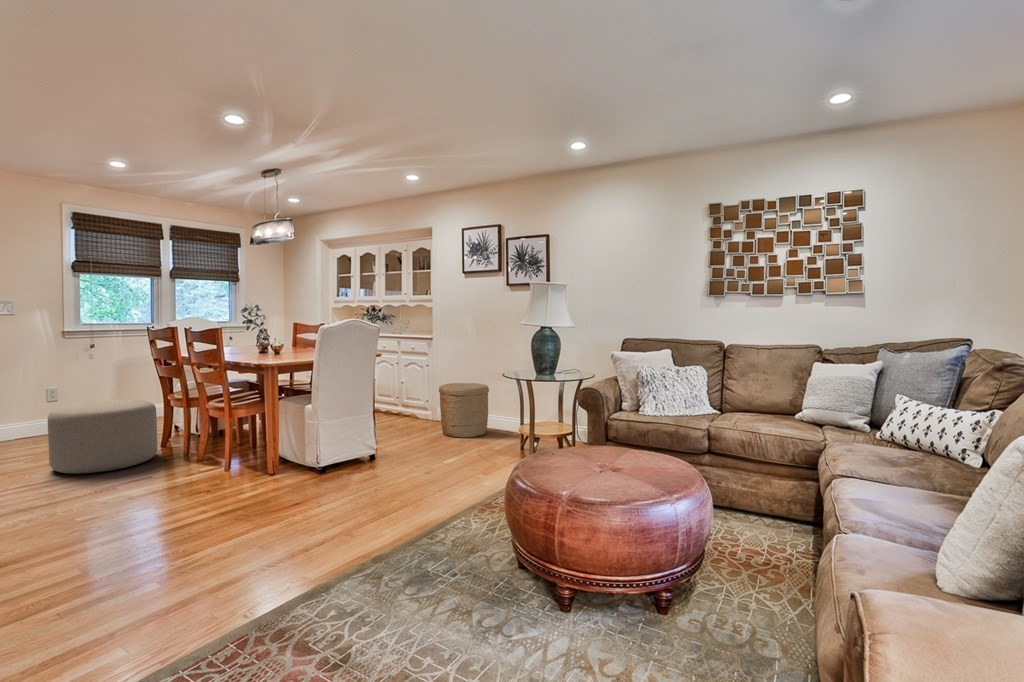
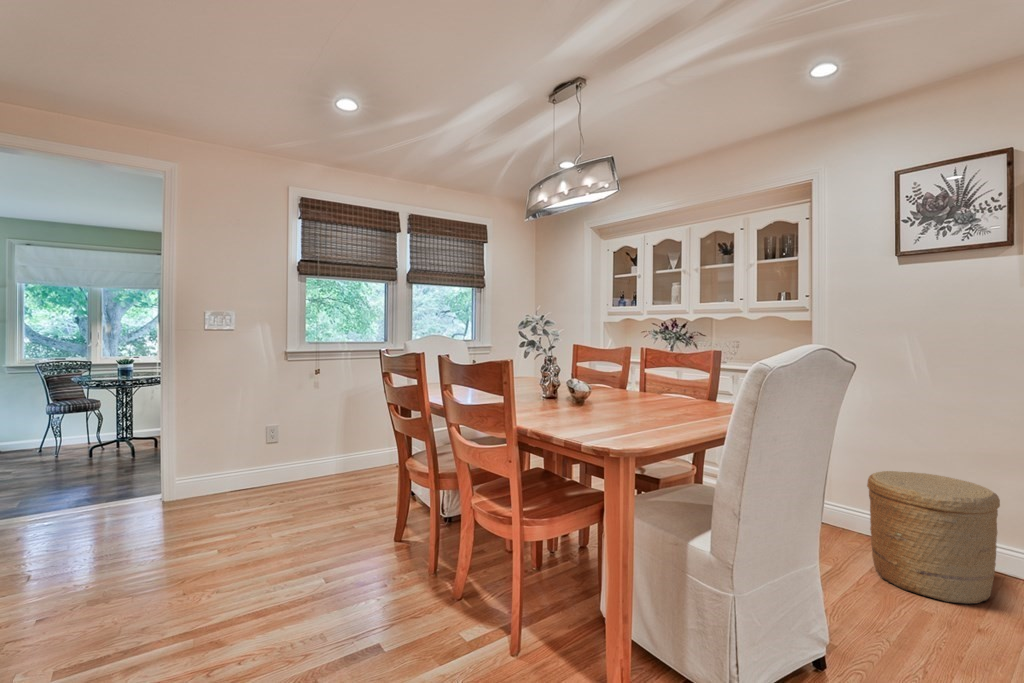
ottoman: present [48,400,157,474] -> none [240,468,390,609]

